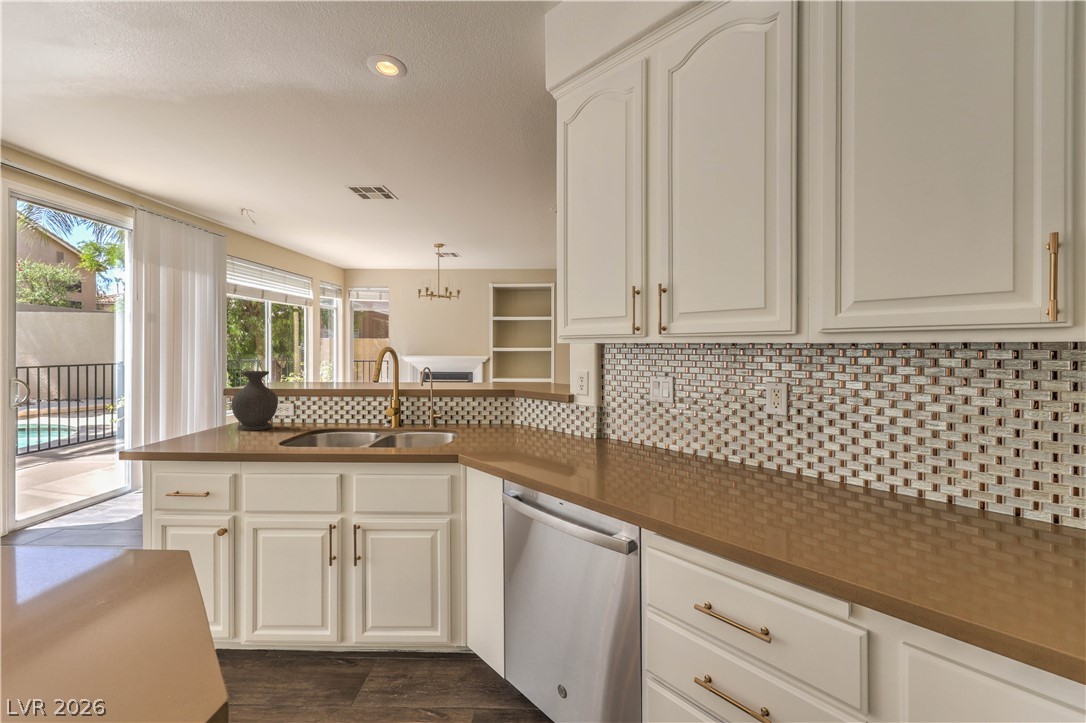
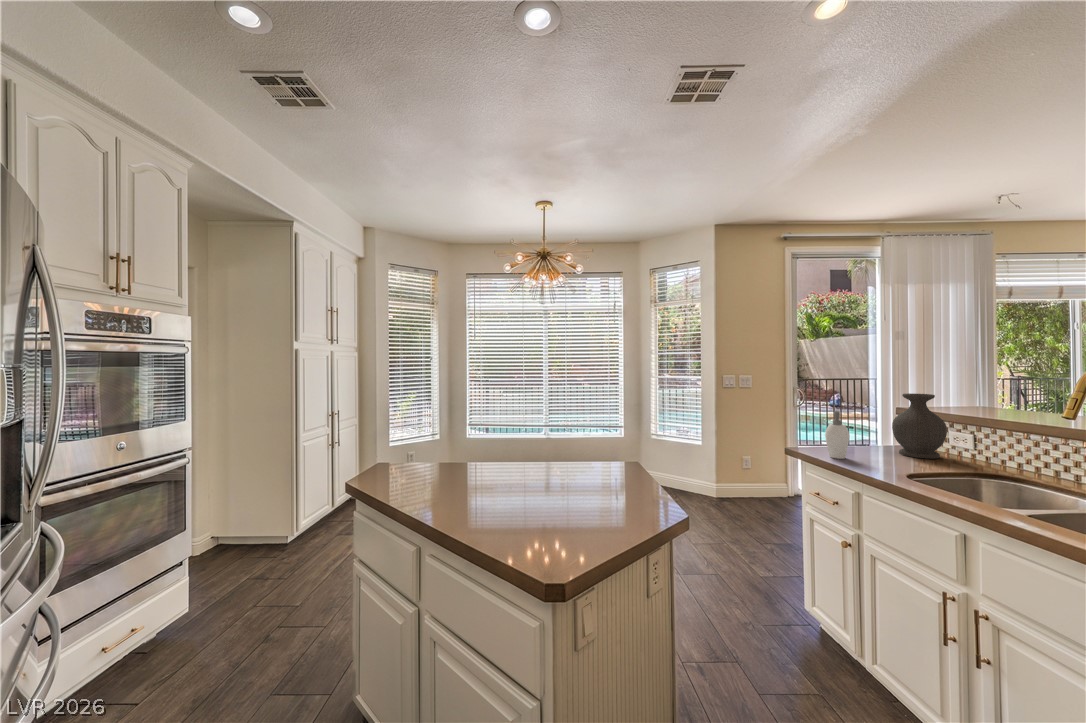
soap dispenser: none [185,391,218,444] -> present [825,411,849,459]

